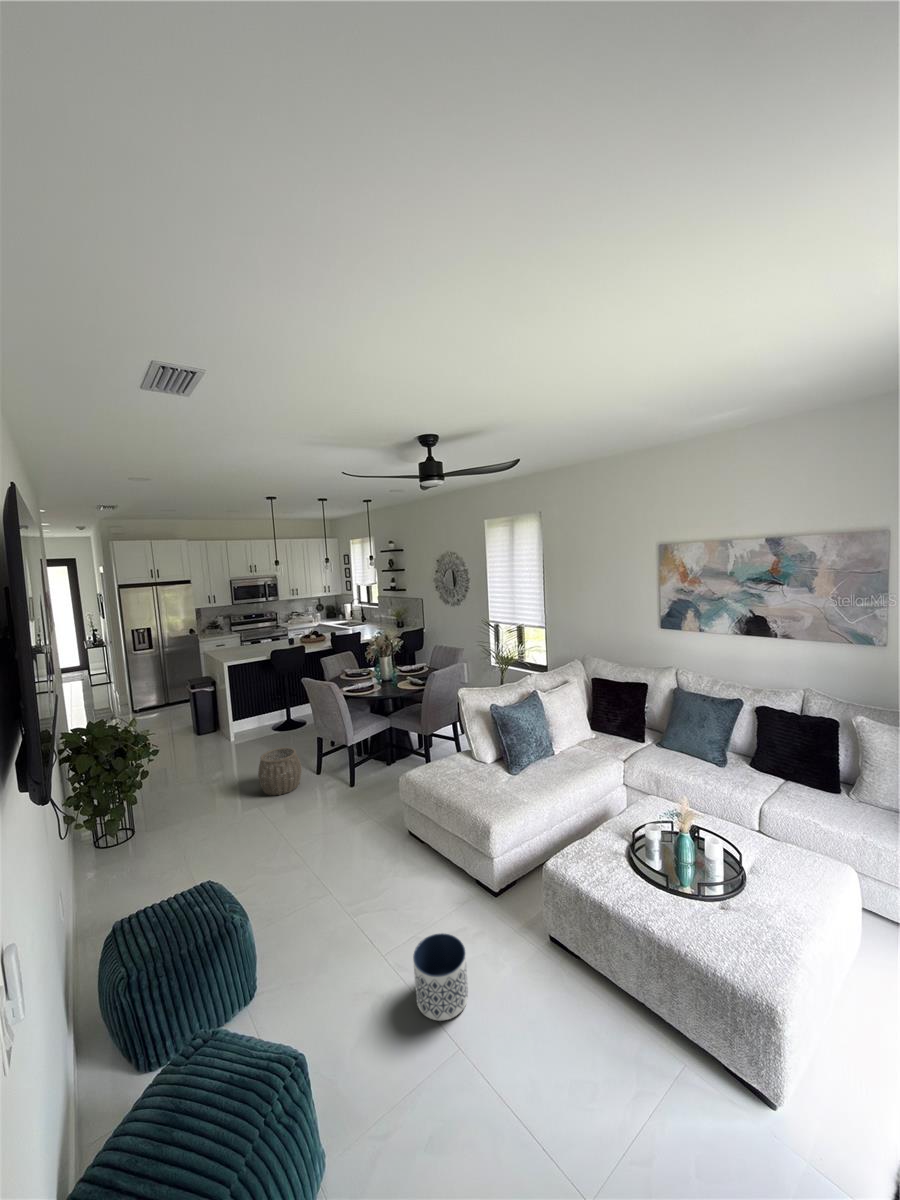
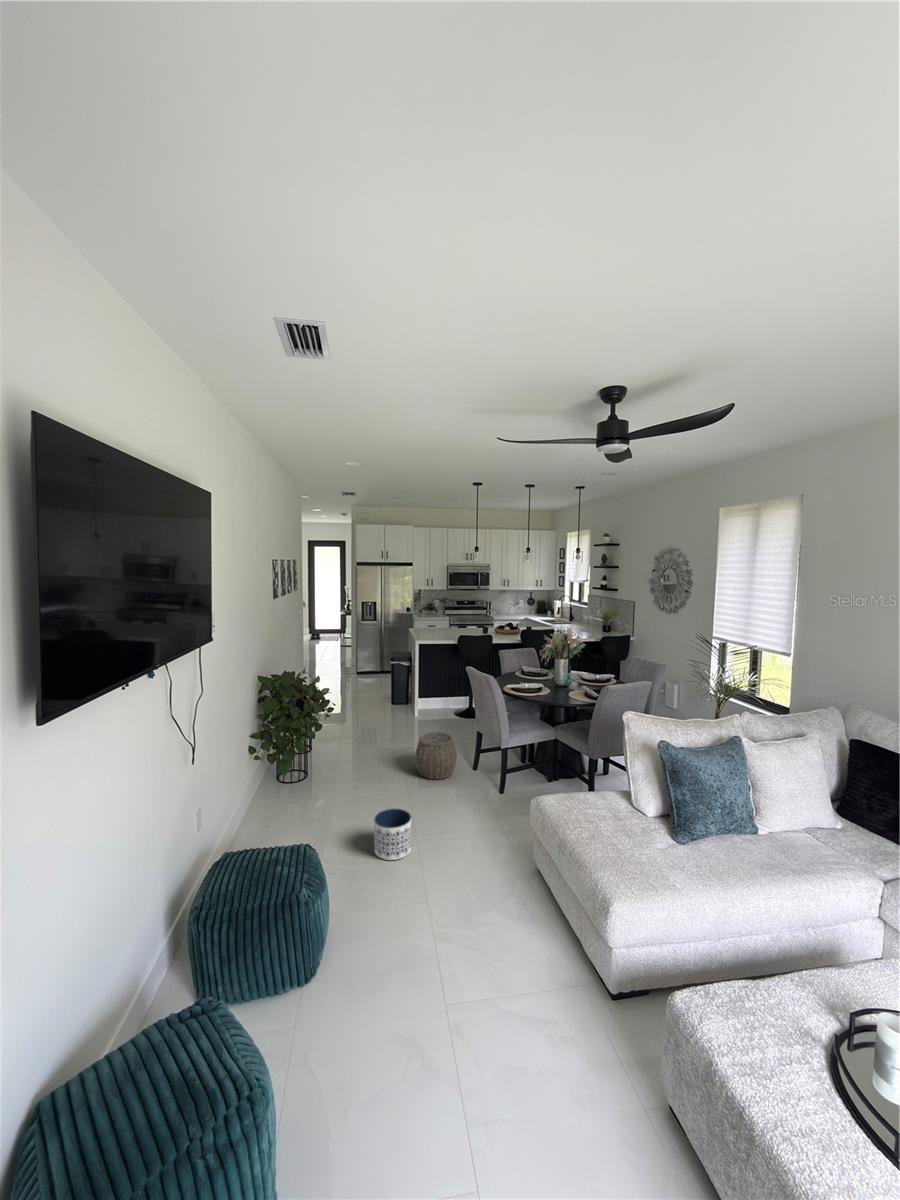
planter: present [413,934,468,1020] -> present [374,809,411,860]

